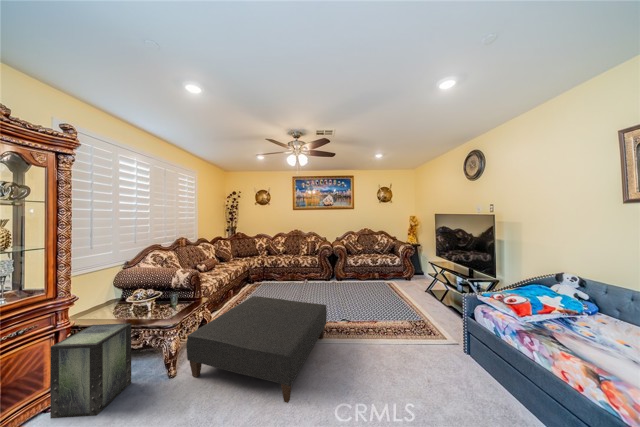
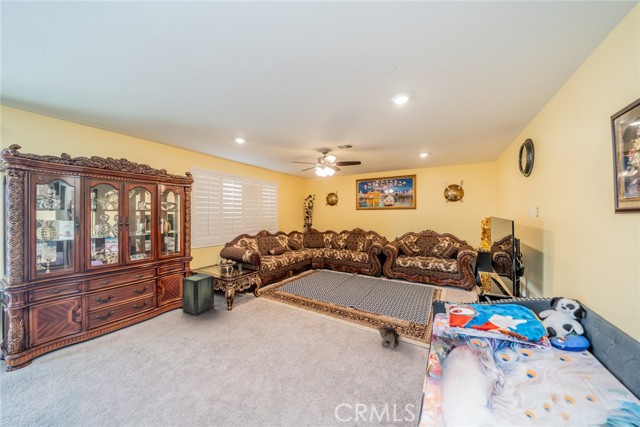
ottoman: present [186,296,327,403] -> none [235,276,328,339]
plush toy: none [411,332,429,356] -> present [377,325,399,349]

